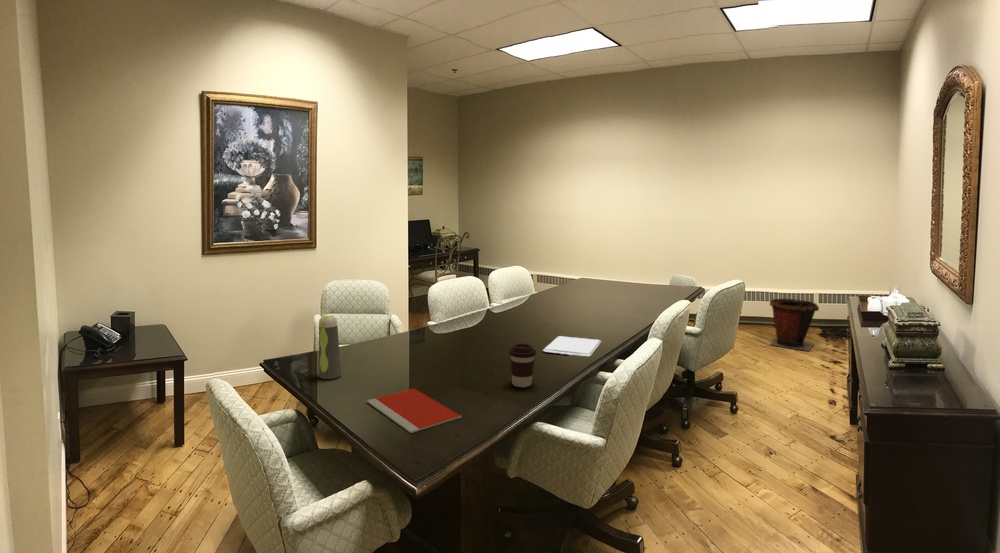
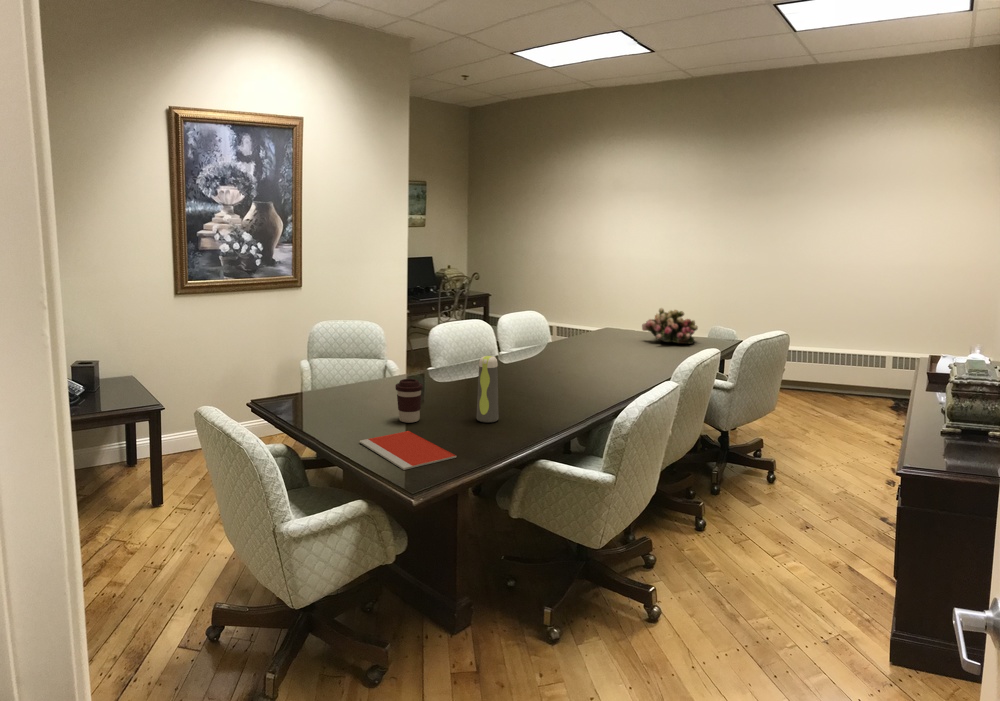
flower arrangement: none [614,264,663,295] -> present [642,308,698,344]
waste bin: present [770,299,819,351] -> none [831,353,890,414]
water bottle: present [319,316,341,379] -> present [476,356,499,422]
tablet: present [543,336,601,356] -> none [550,384,616,404]
coffee cup: present [509,344,536,387] -> present [395,379,423,423]

